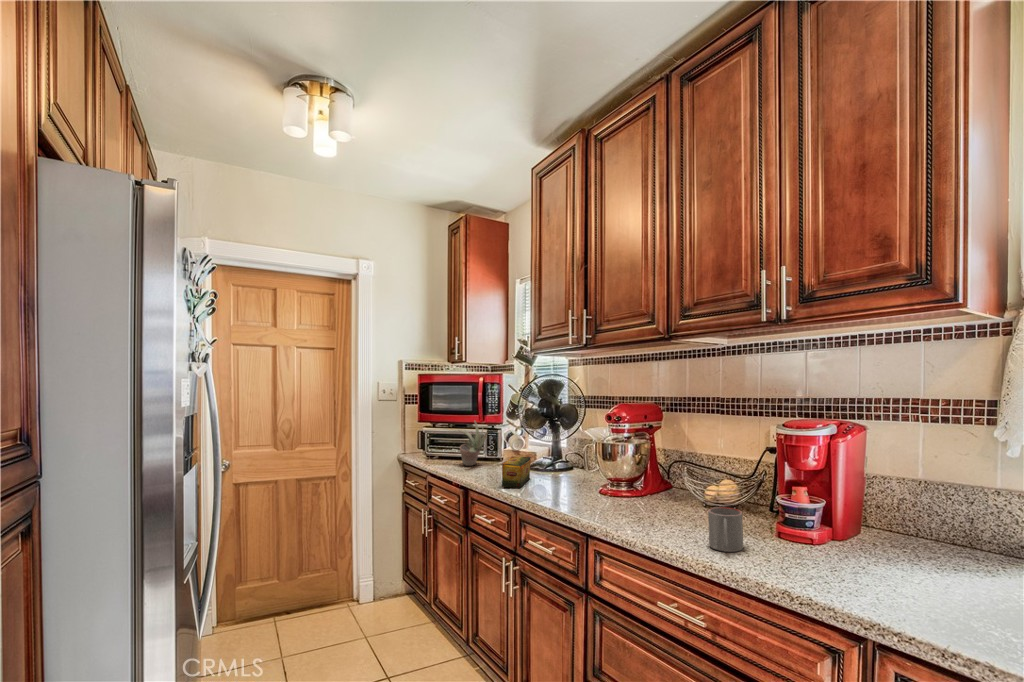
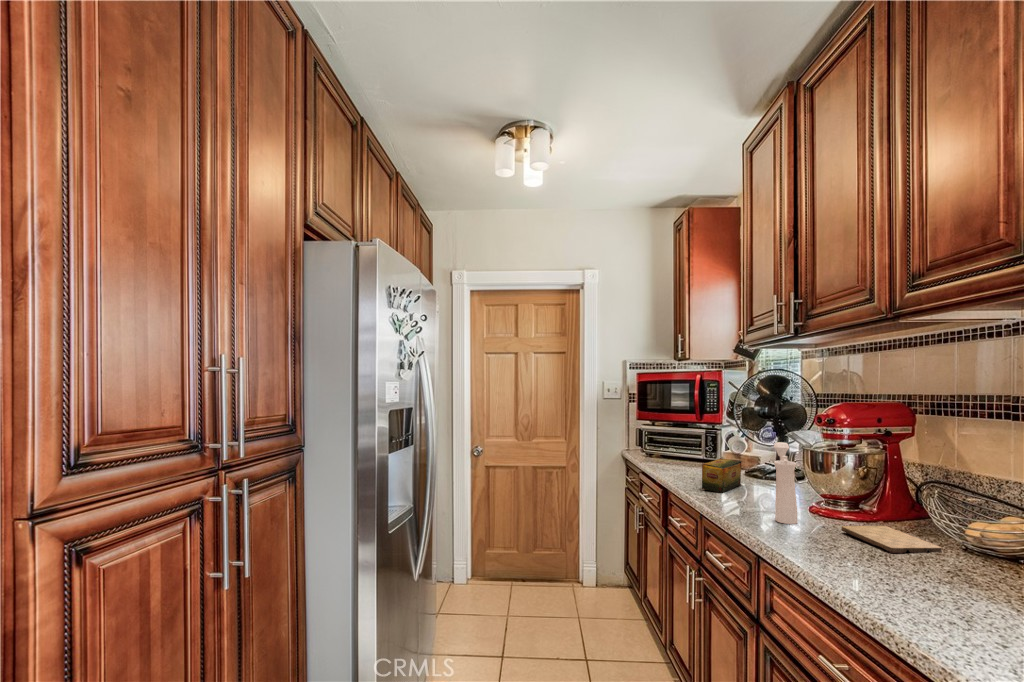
succulent plant: present [459,421,487,466] -> none [672,418,705,466]
pepper mill: none [573,440,596,509] -> present [774,442,797,524]
cutting board: none [631,499,698,520] -> present [842,526,941,553]
mug: present [708,507,743,552] -> none [925,542,986,609]

